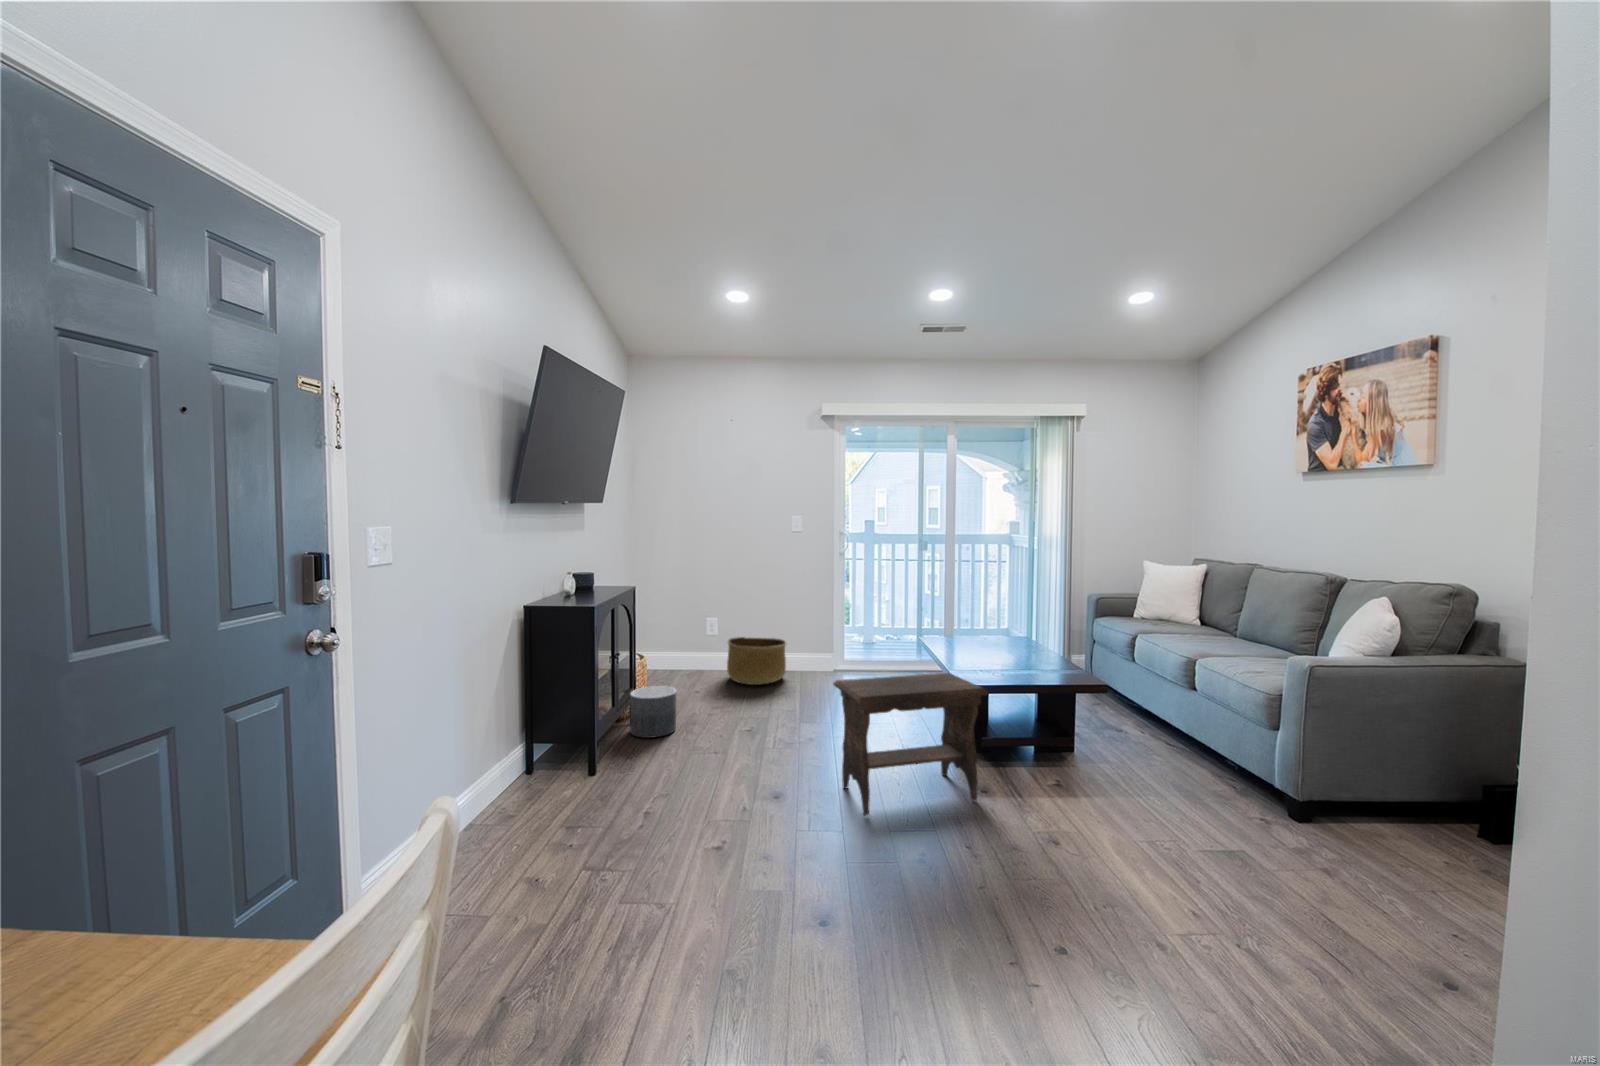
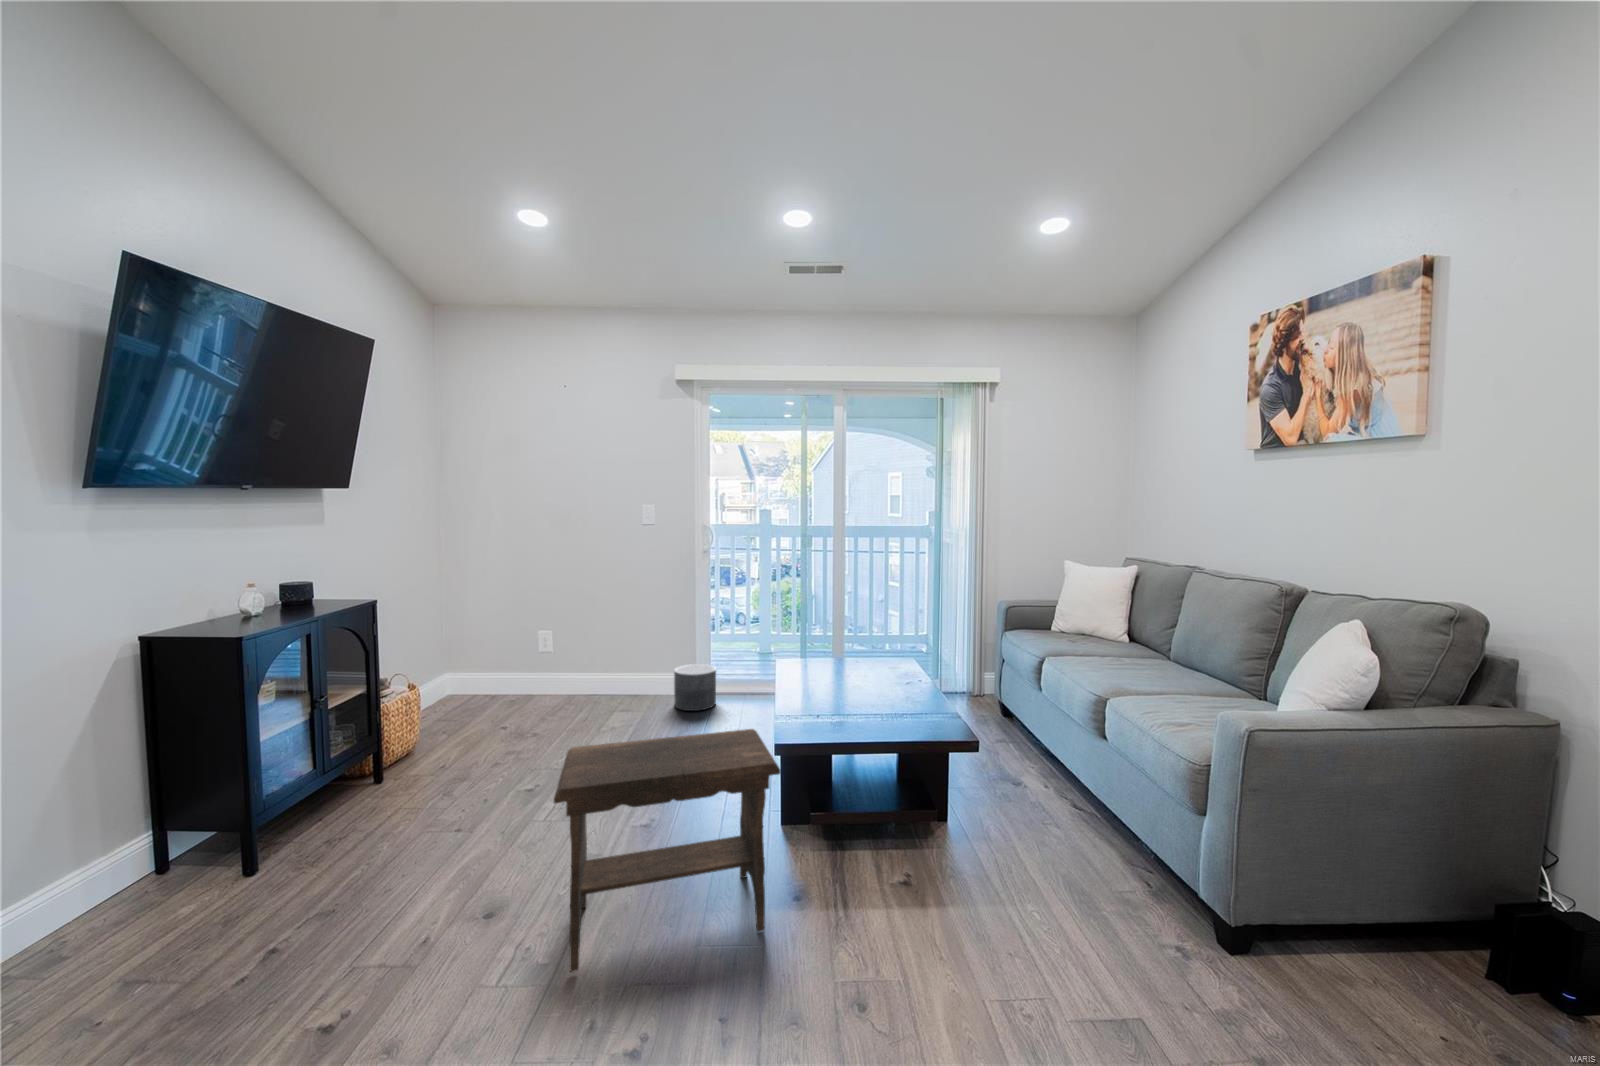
basket: present [727,637,786,685] -> none [550,655,630,718]
planter: present [630,686,676,738] -> present [674,664,716,711]

